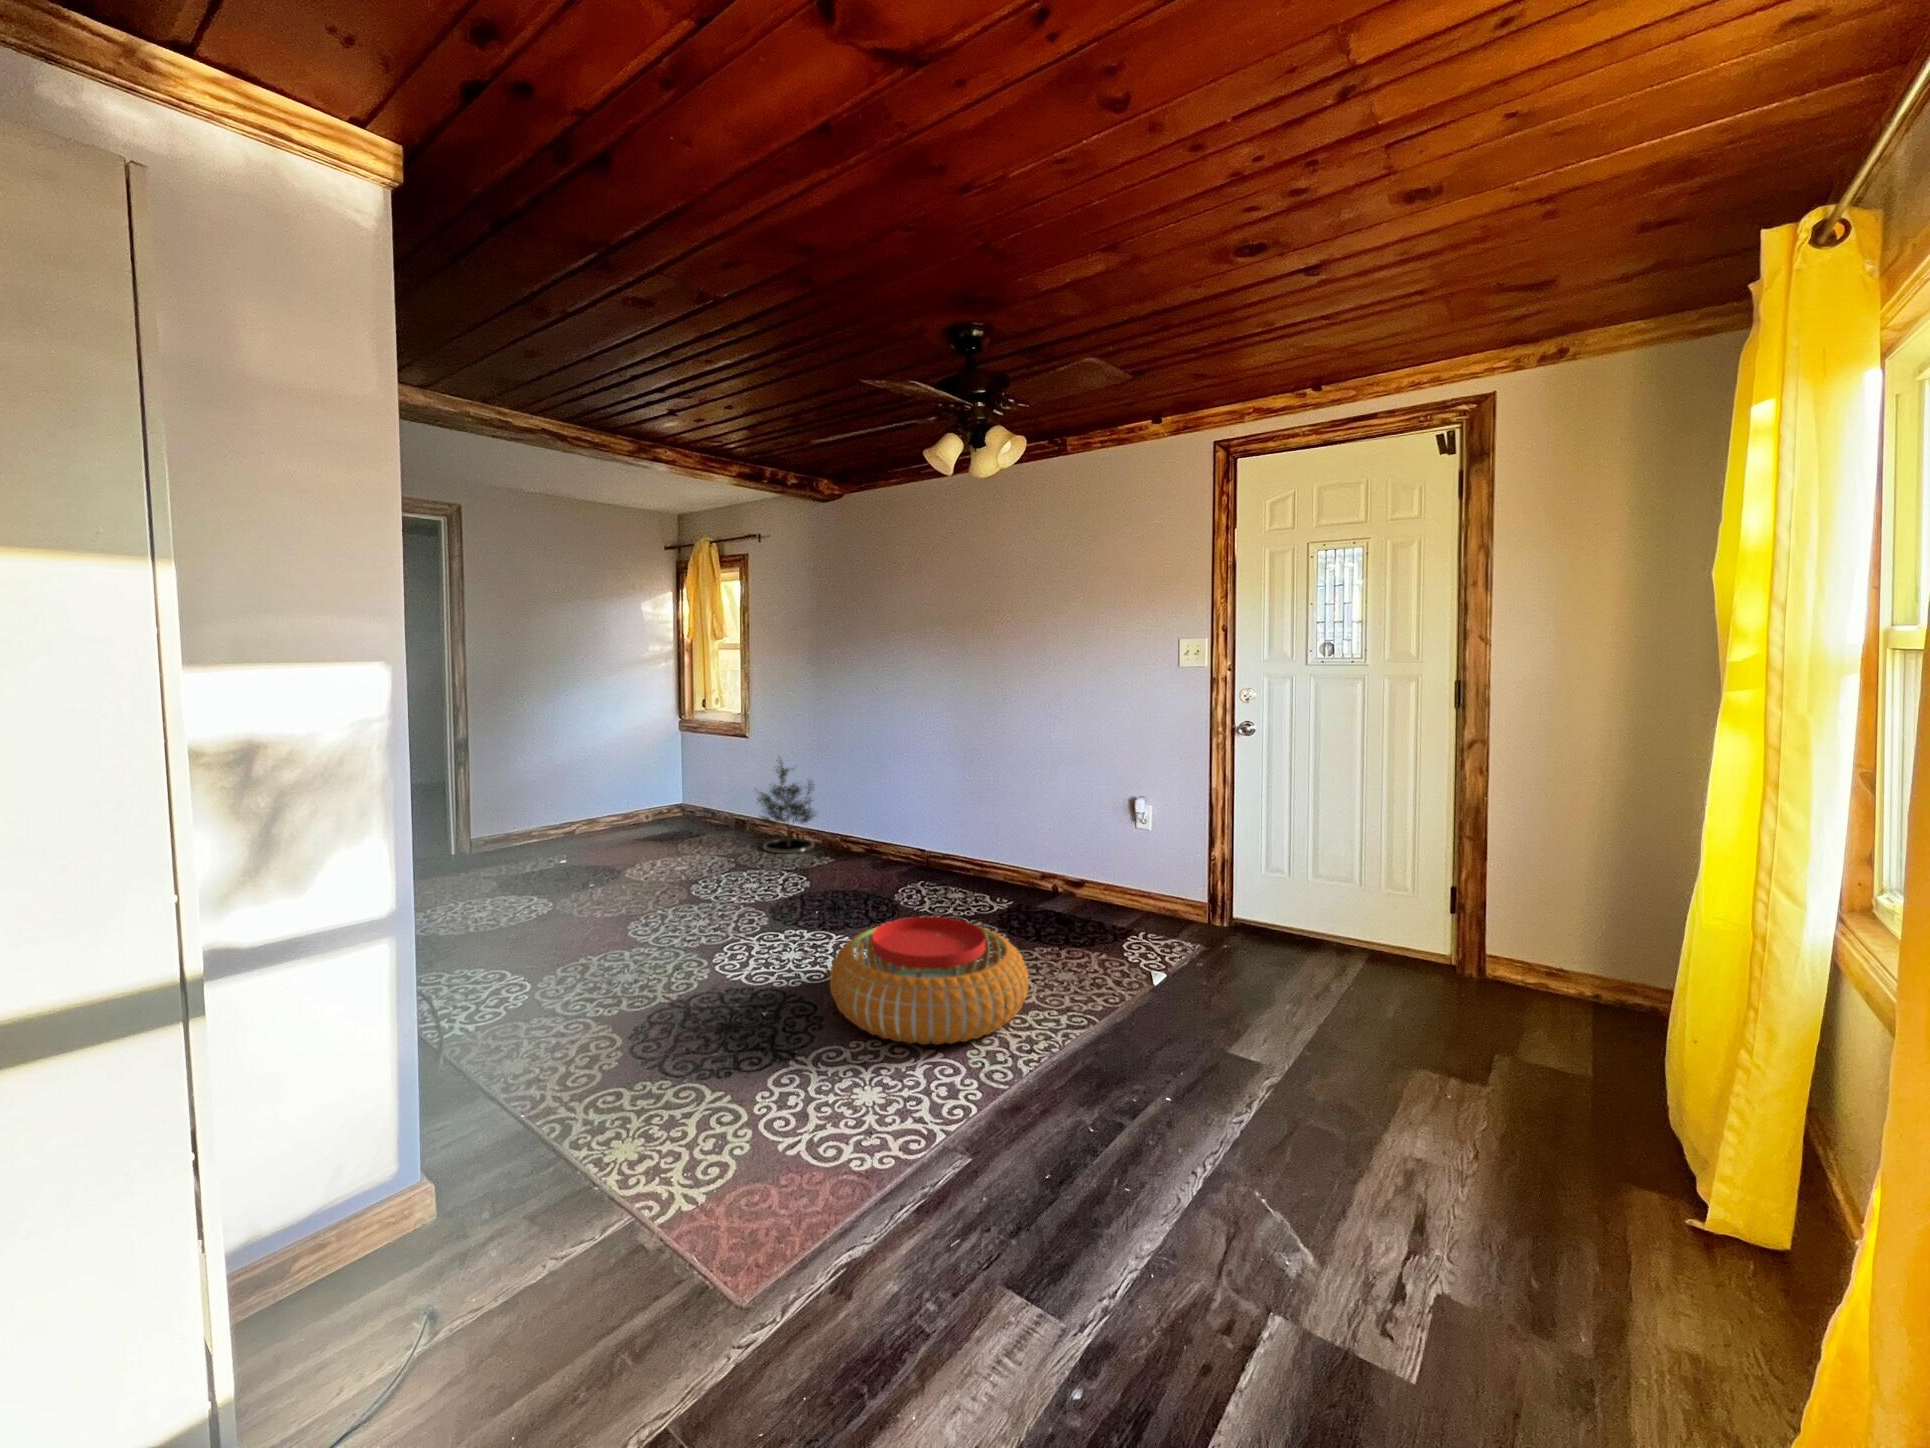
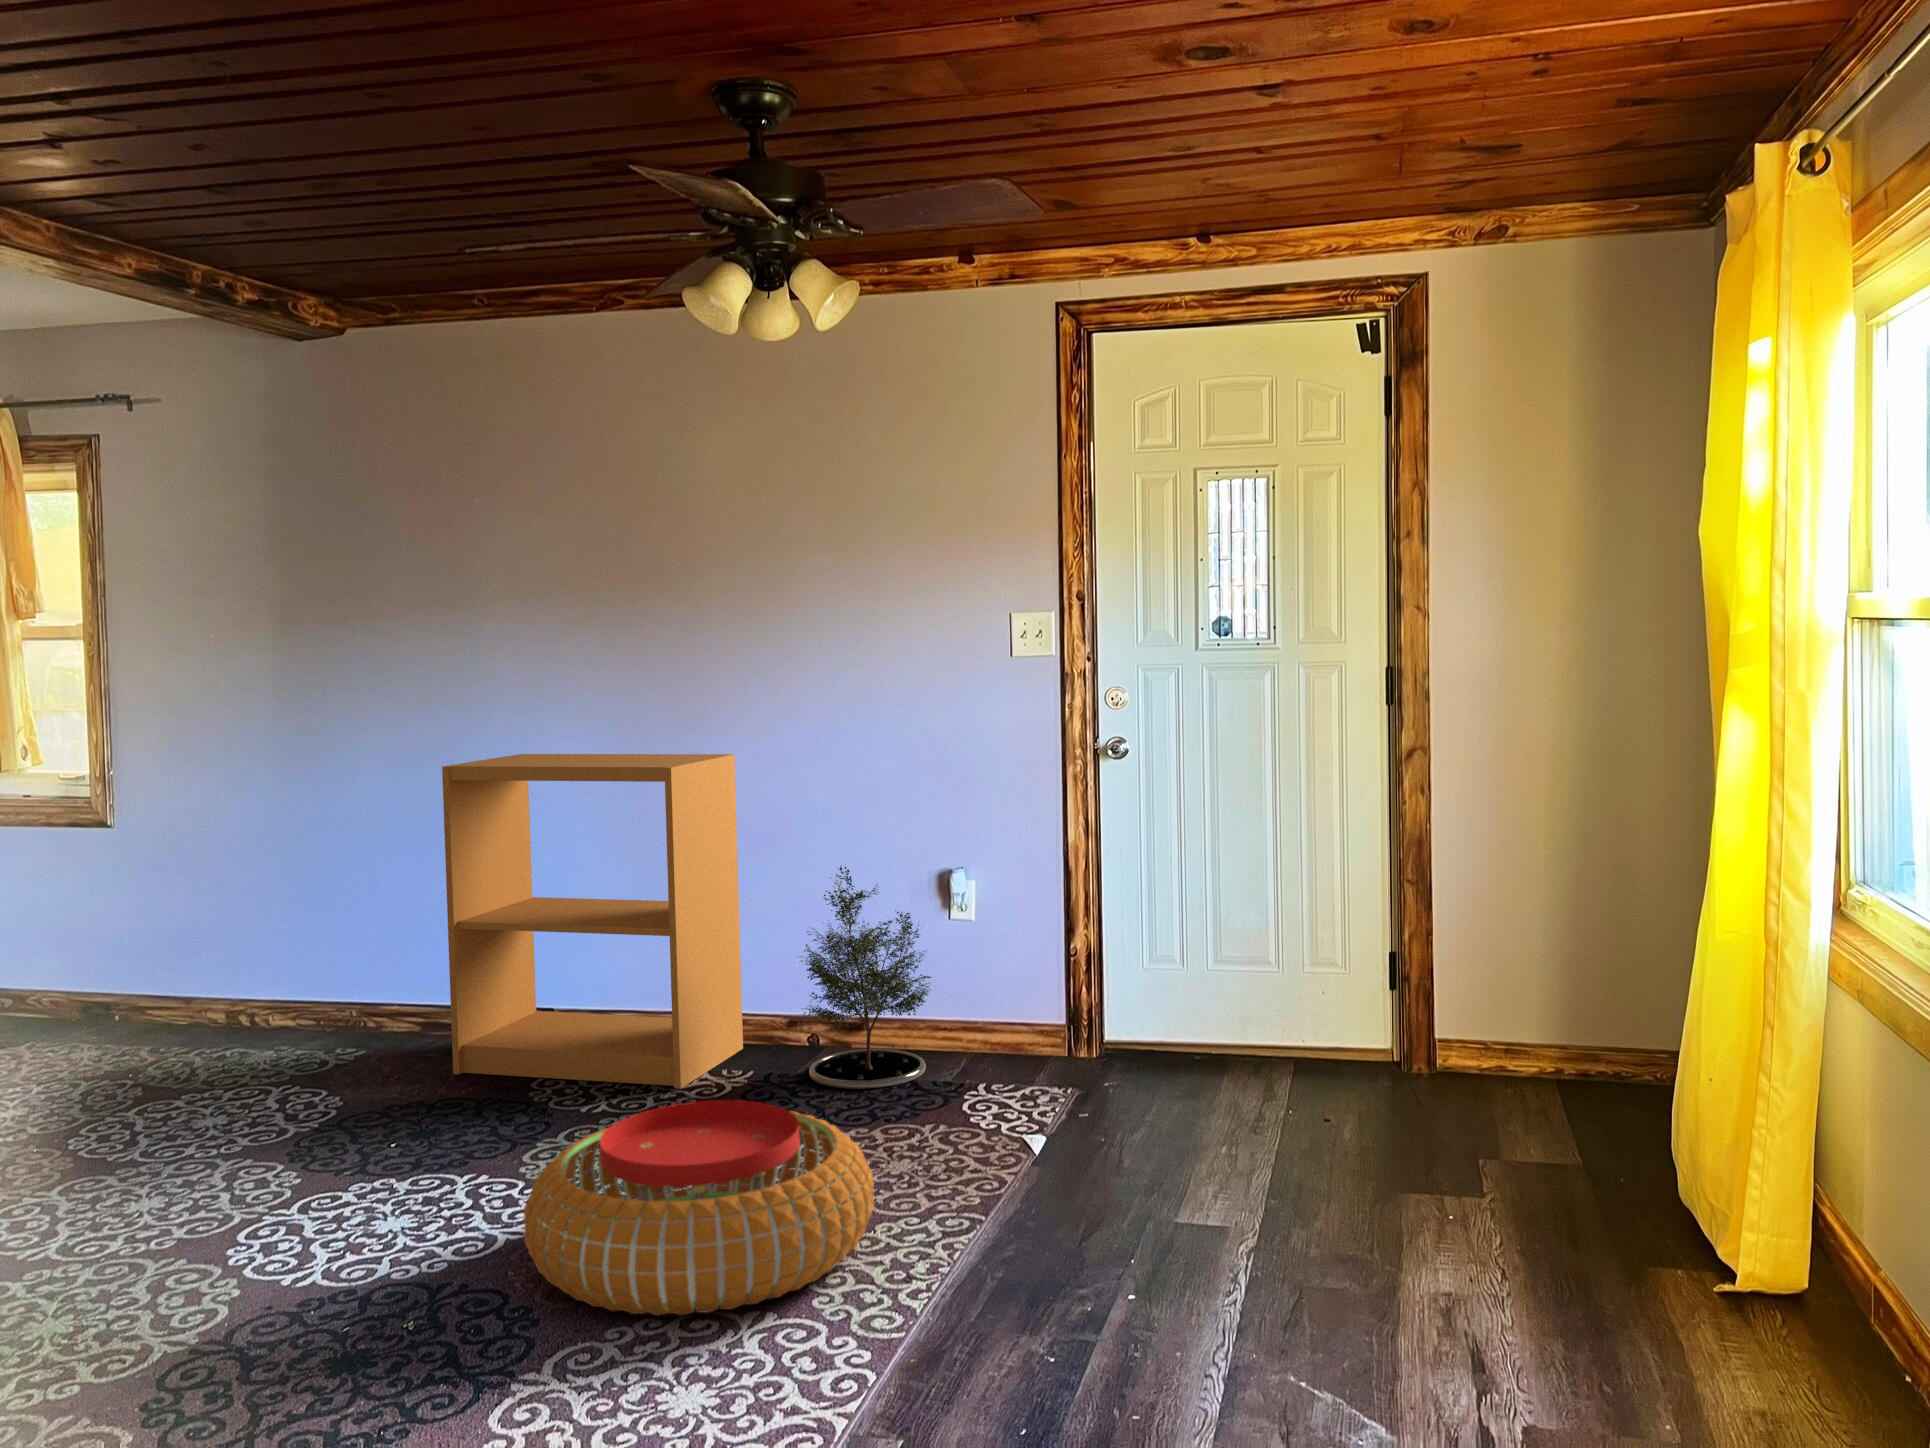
bookshelf: none [866,713,1017,904] -> present [442,754,743,1088]
potted tree: present [757,763,815,853] -> present [798,865,931,1089]

